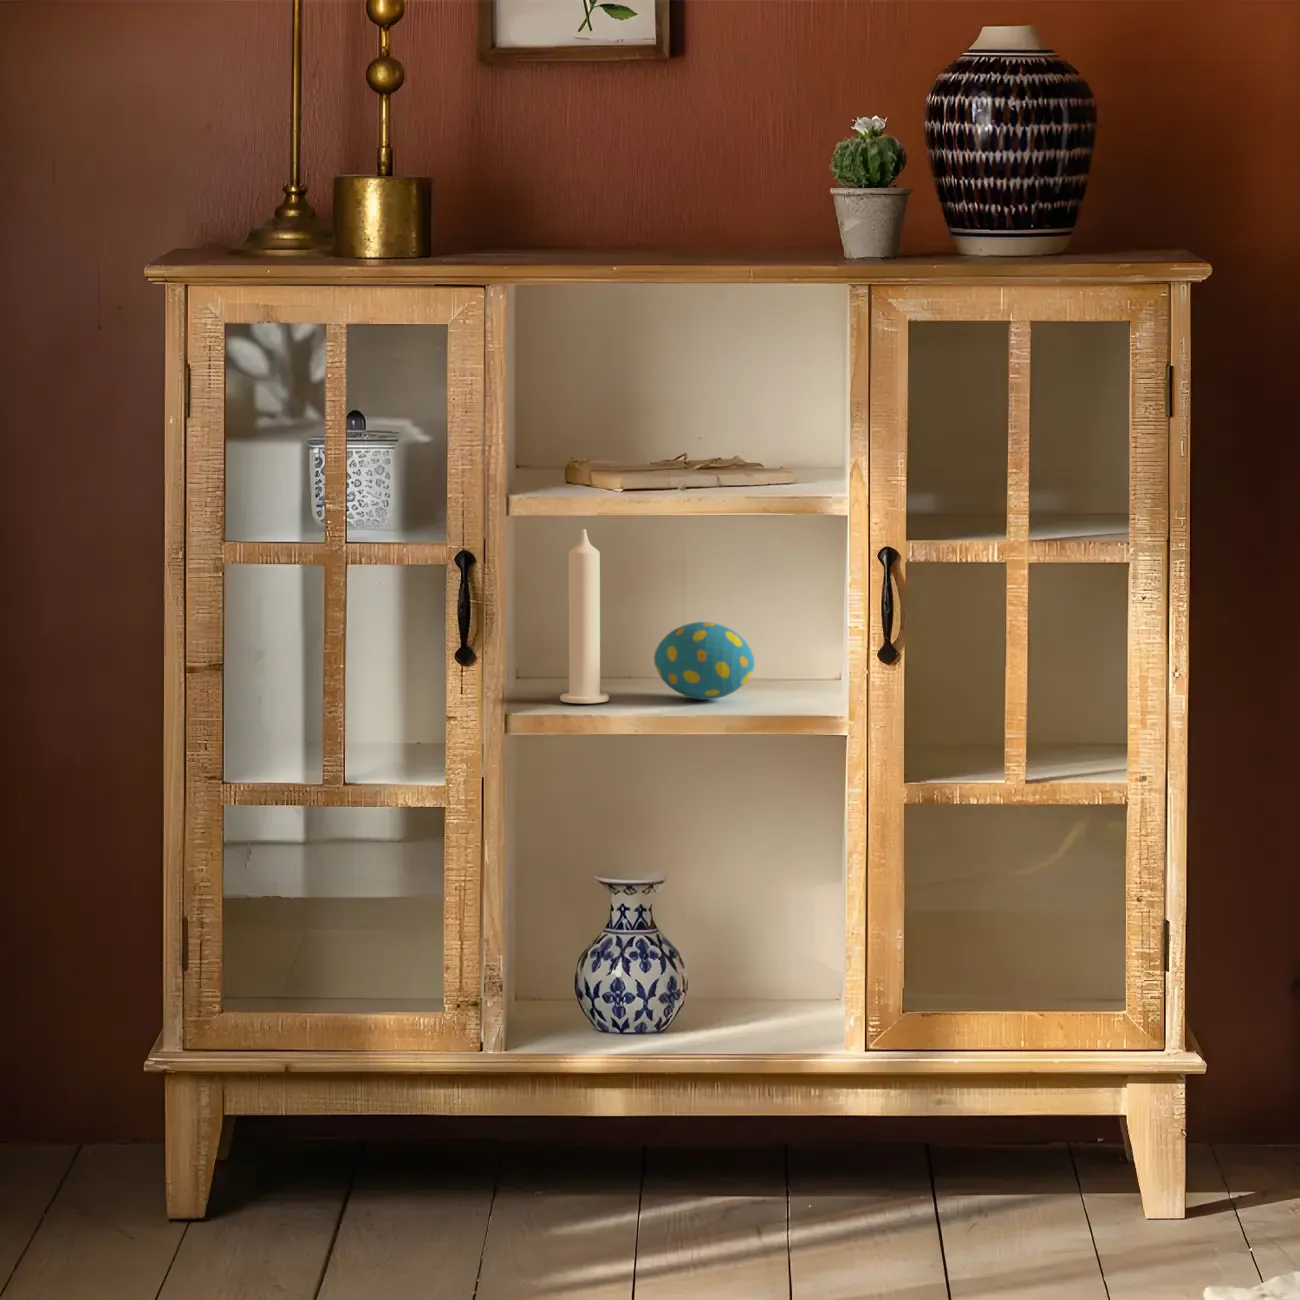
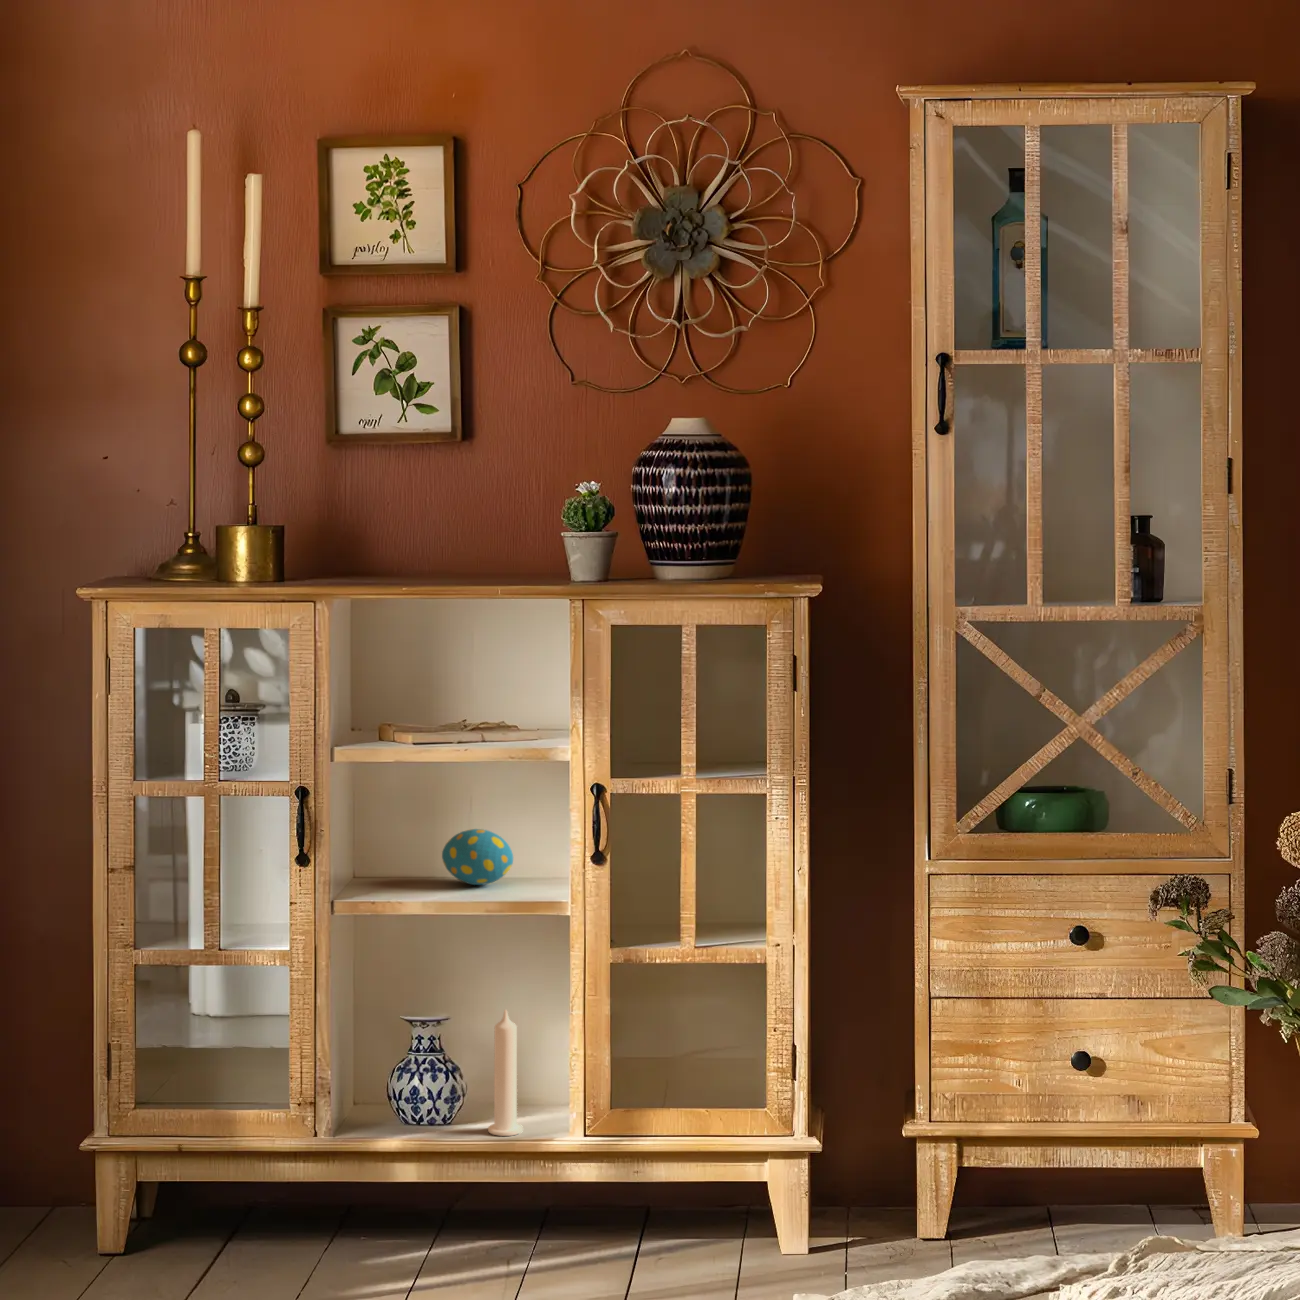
candle: present [560,529,609,703] -> present [488,1010,523,1136]

